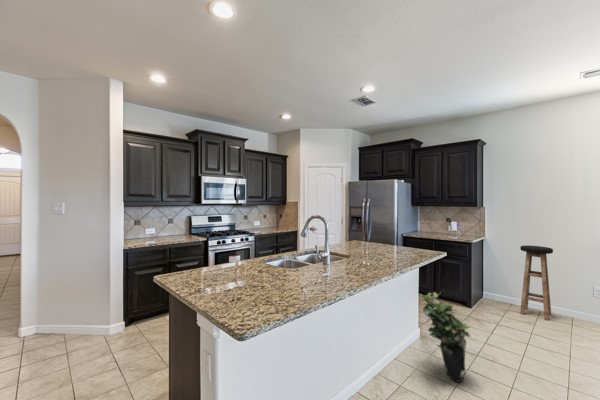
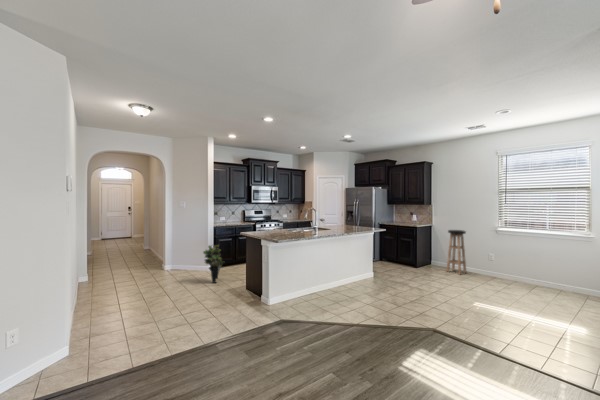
potted plant: present [420,292,470,382] -> present [203,245,224,283]

